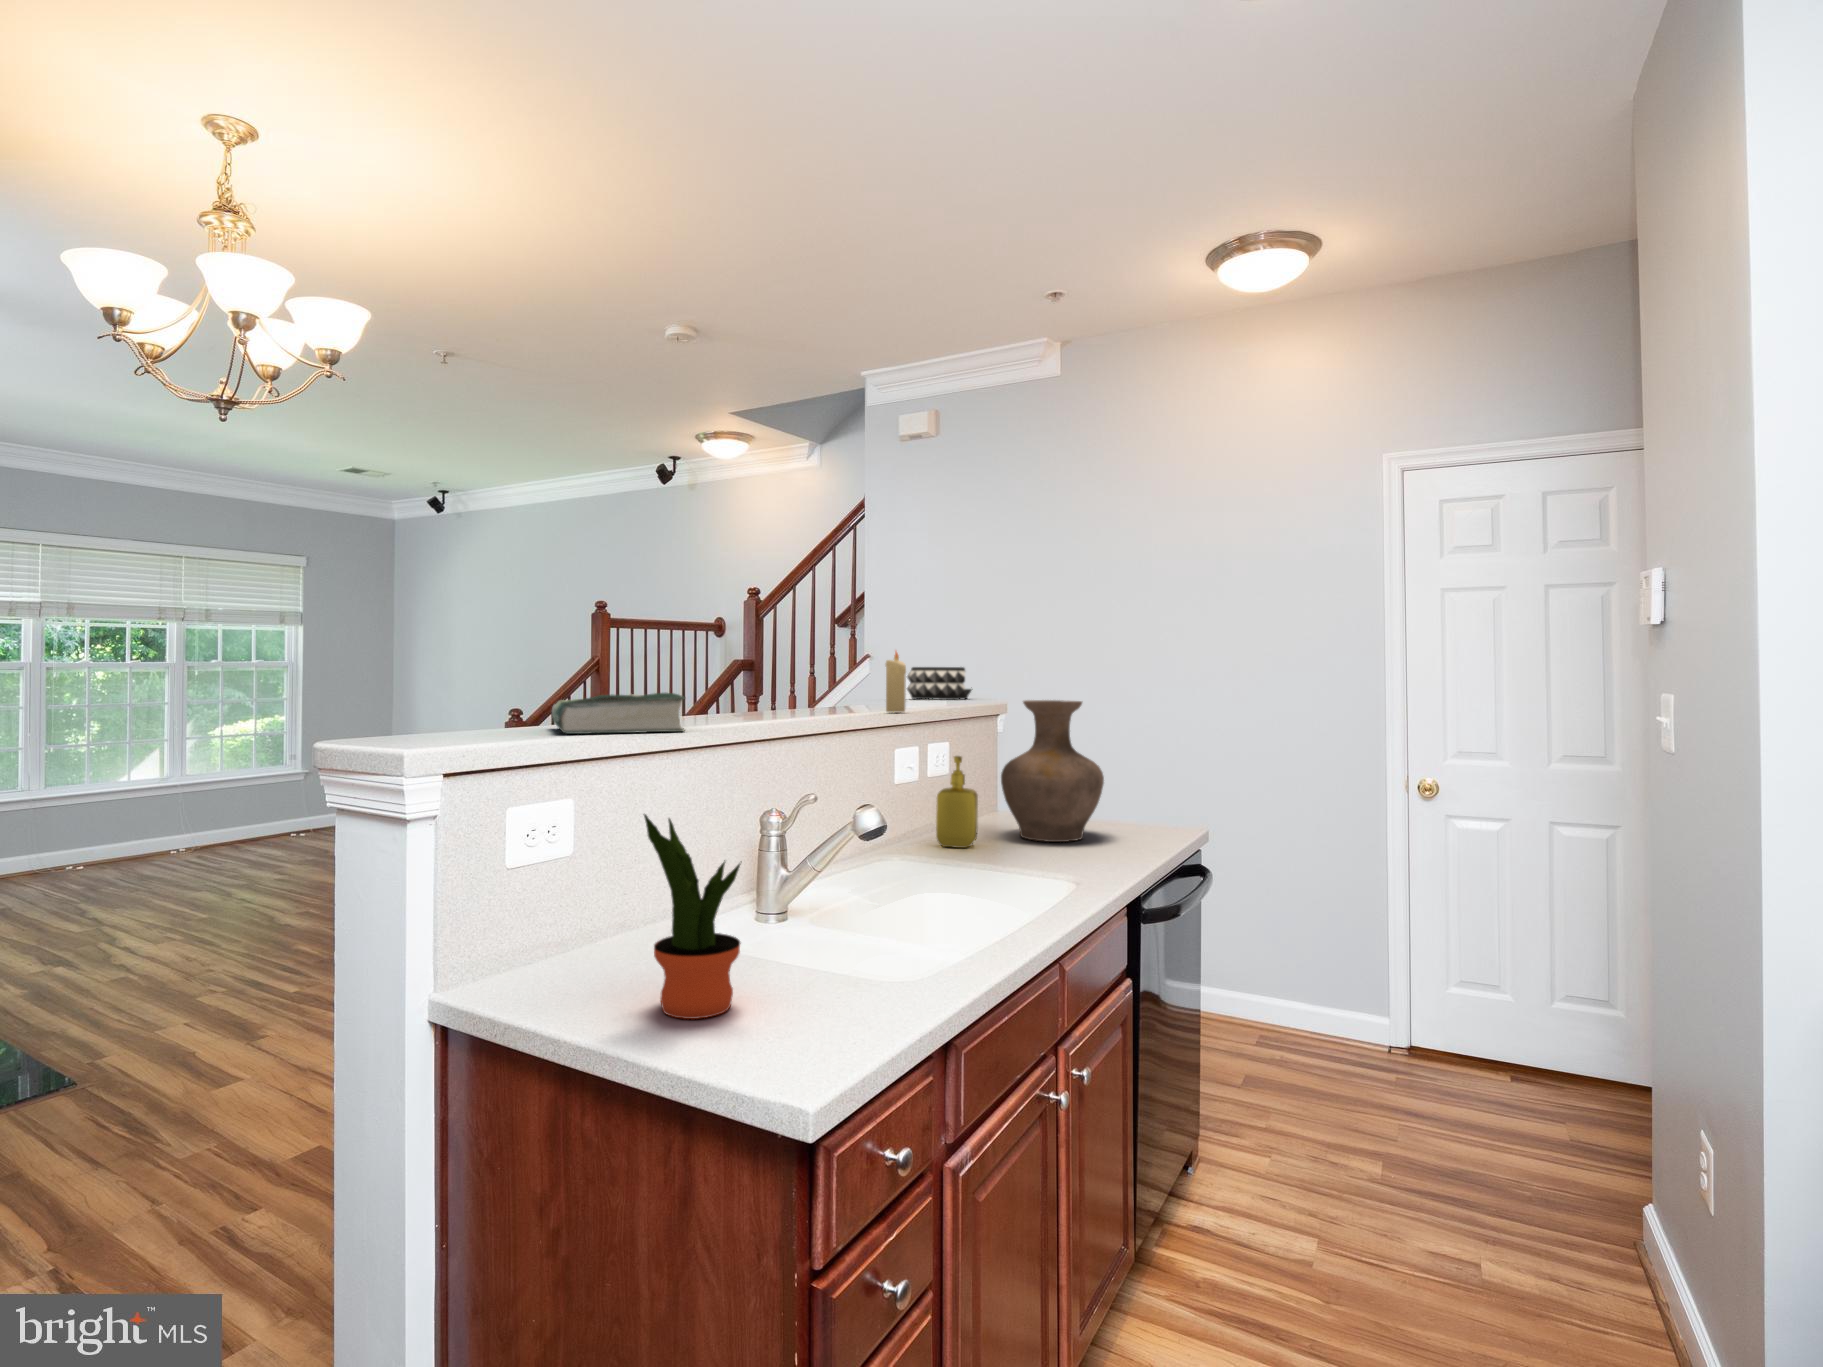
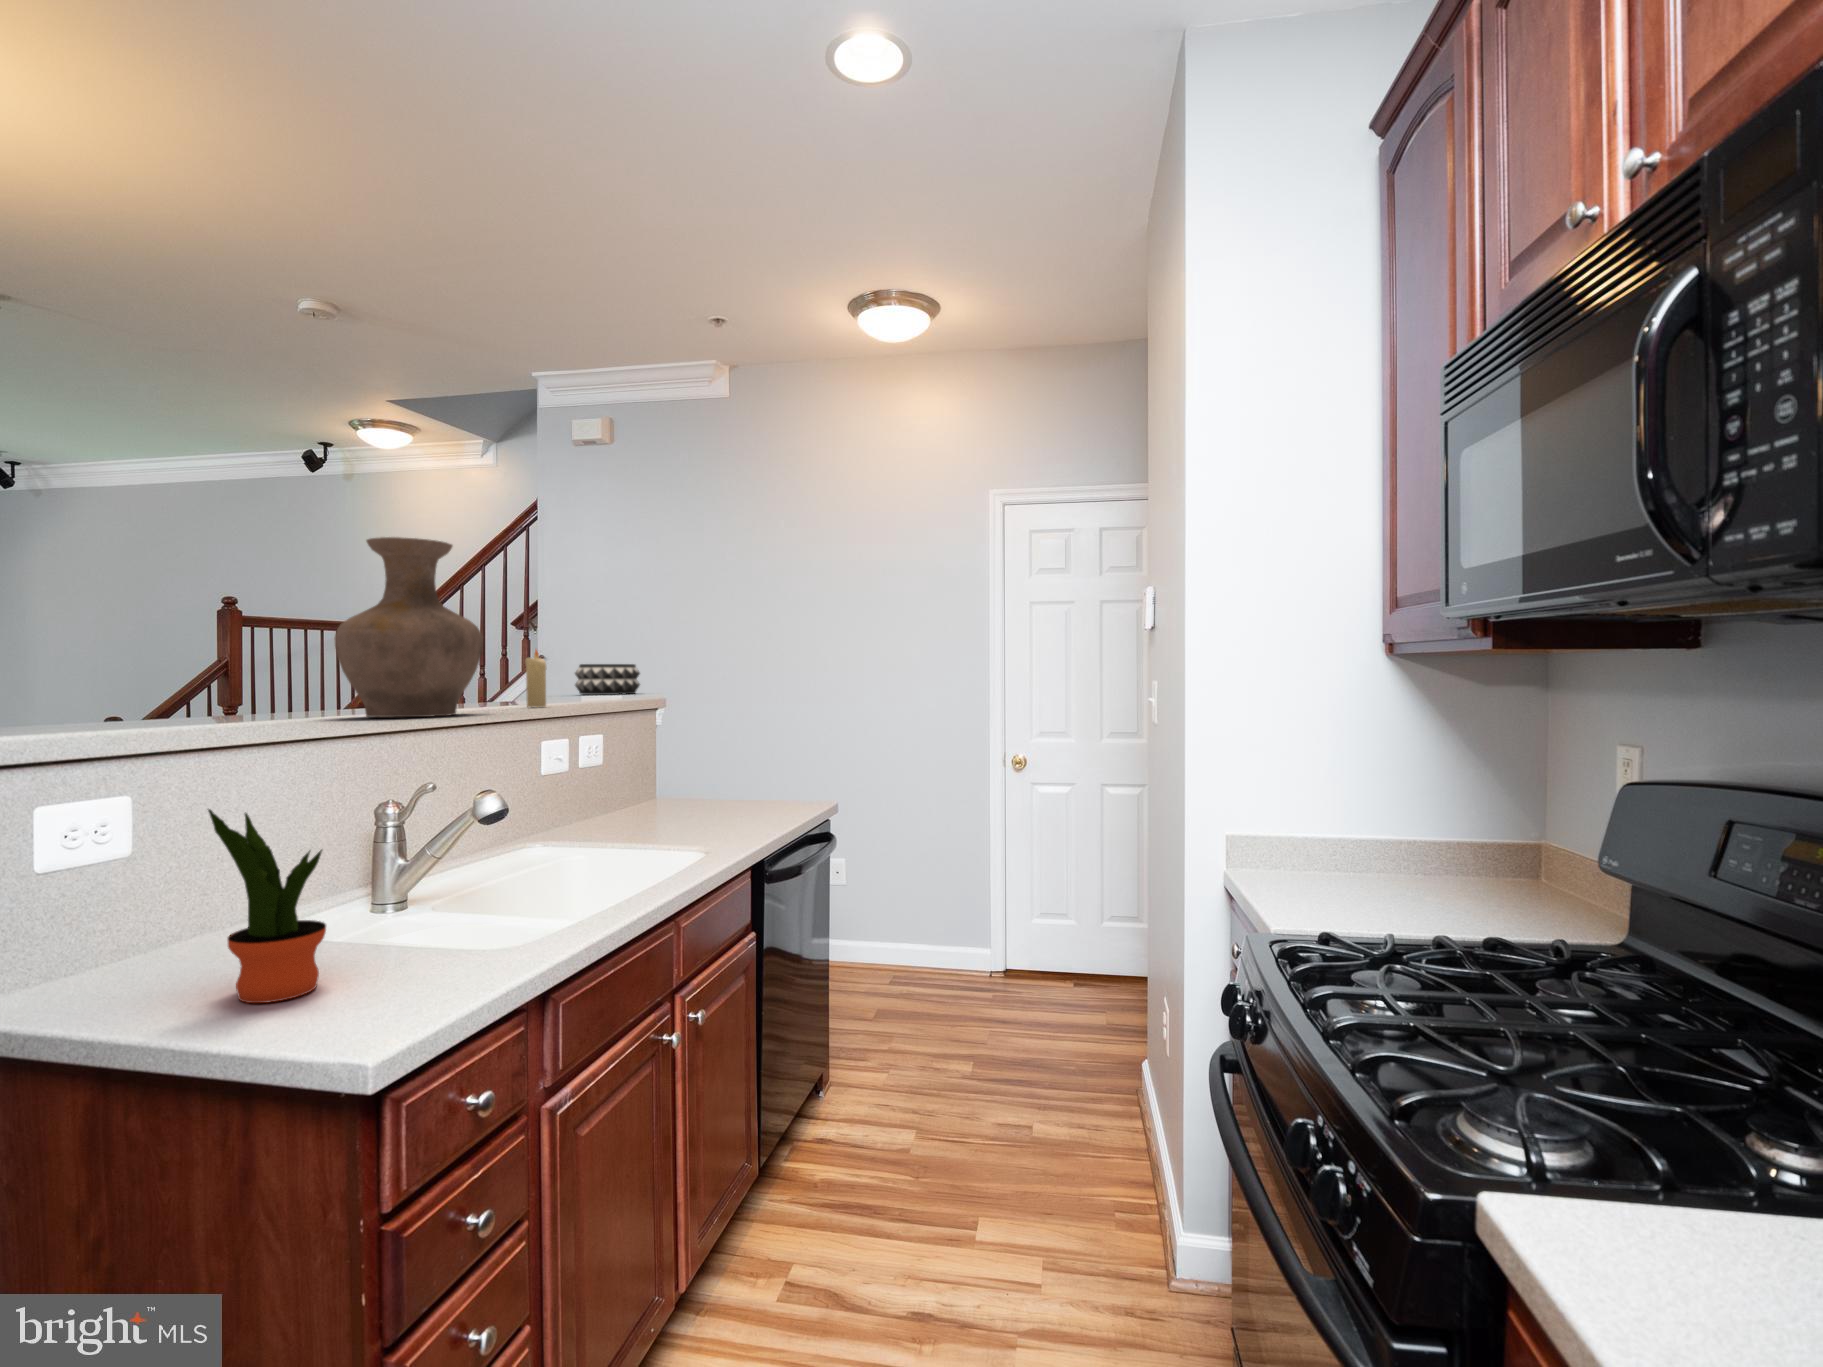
book: present [552,693,685,734] -> none [122,692,278,735]
vase: present [1001,700,1104,842] -> present [335,537,483,717]
soap dispenser: present [936,756,978,848] -> none [580,746,621,830]

